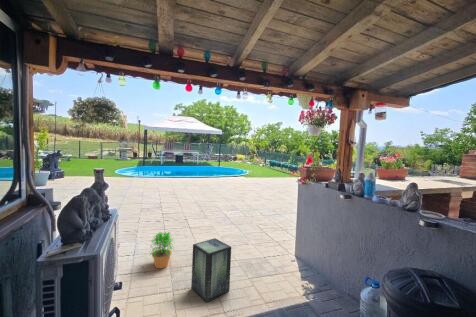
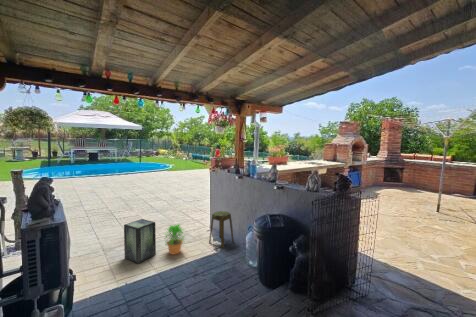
potted plant: present [151,232,173,268] -> present [166,225,184,255]
stool: none [301,242,340,300] -> present [209,211,234,248]

